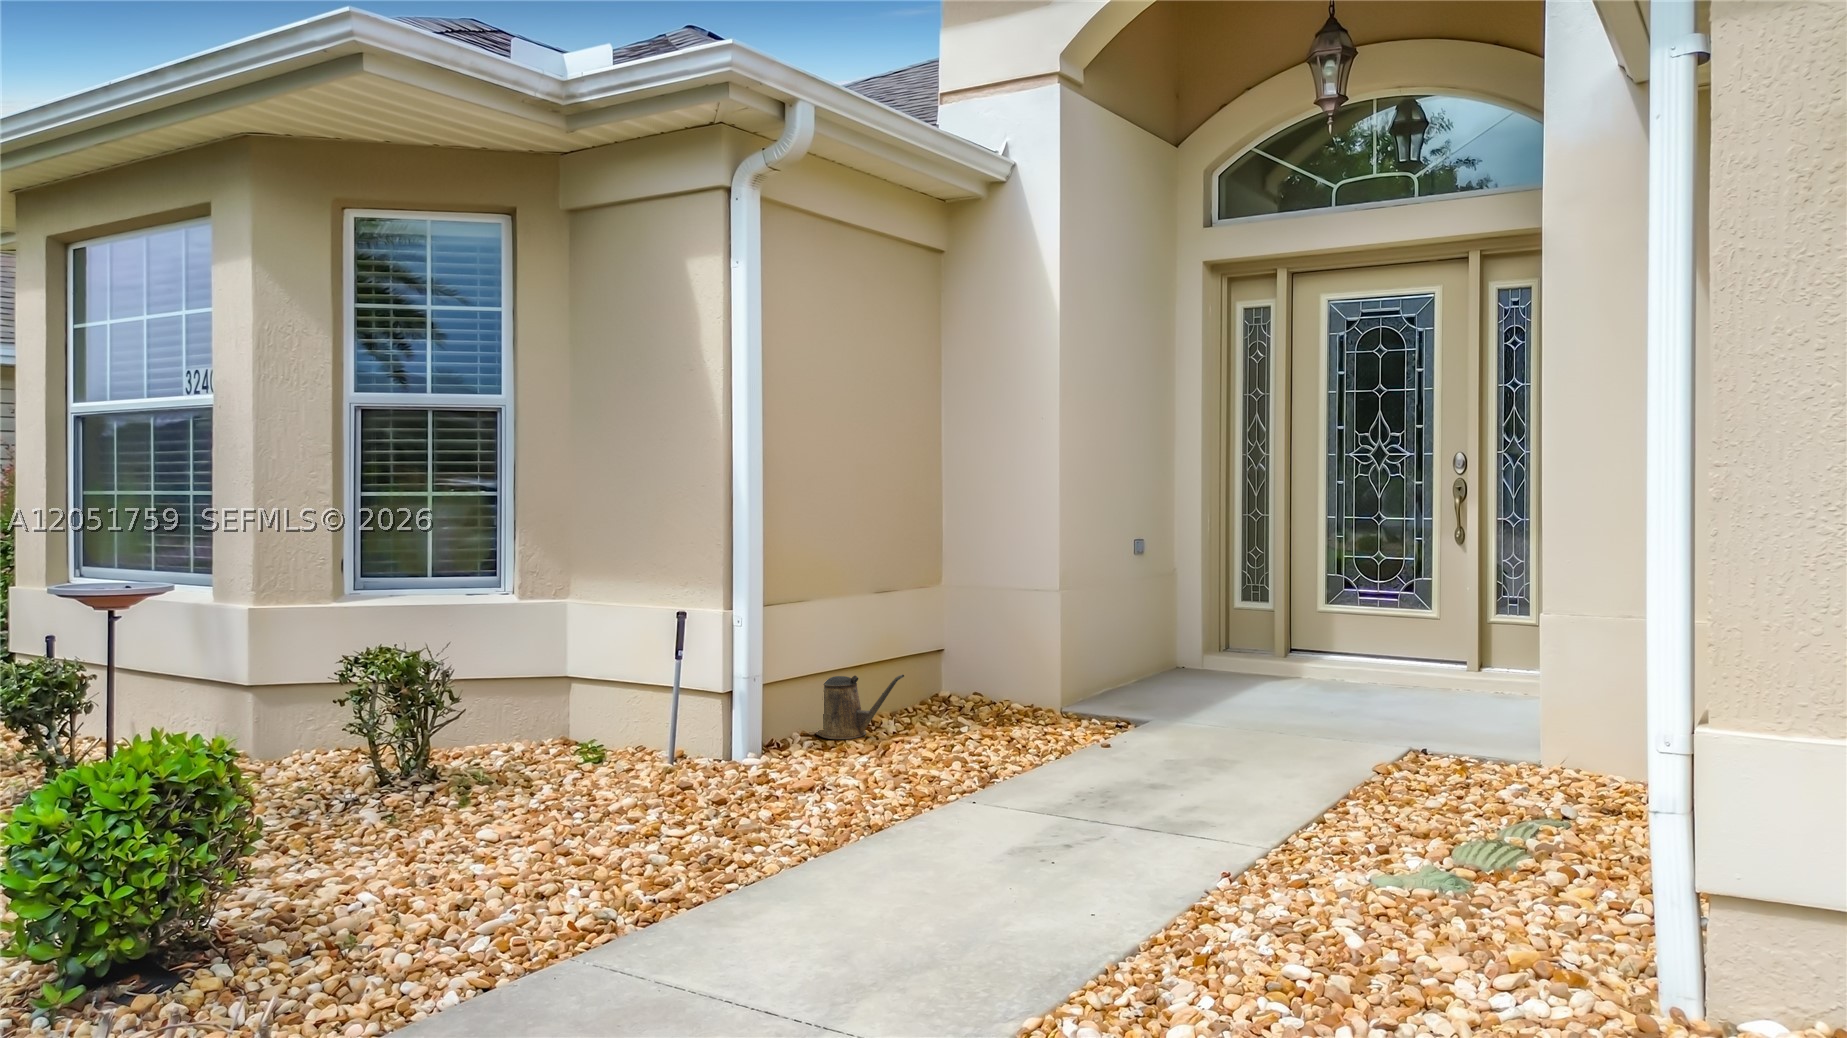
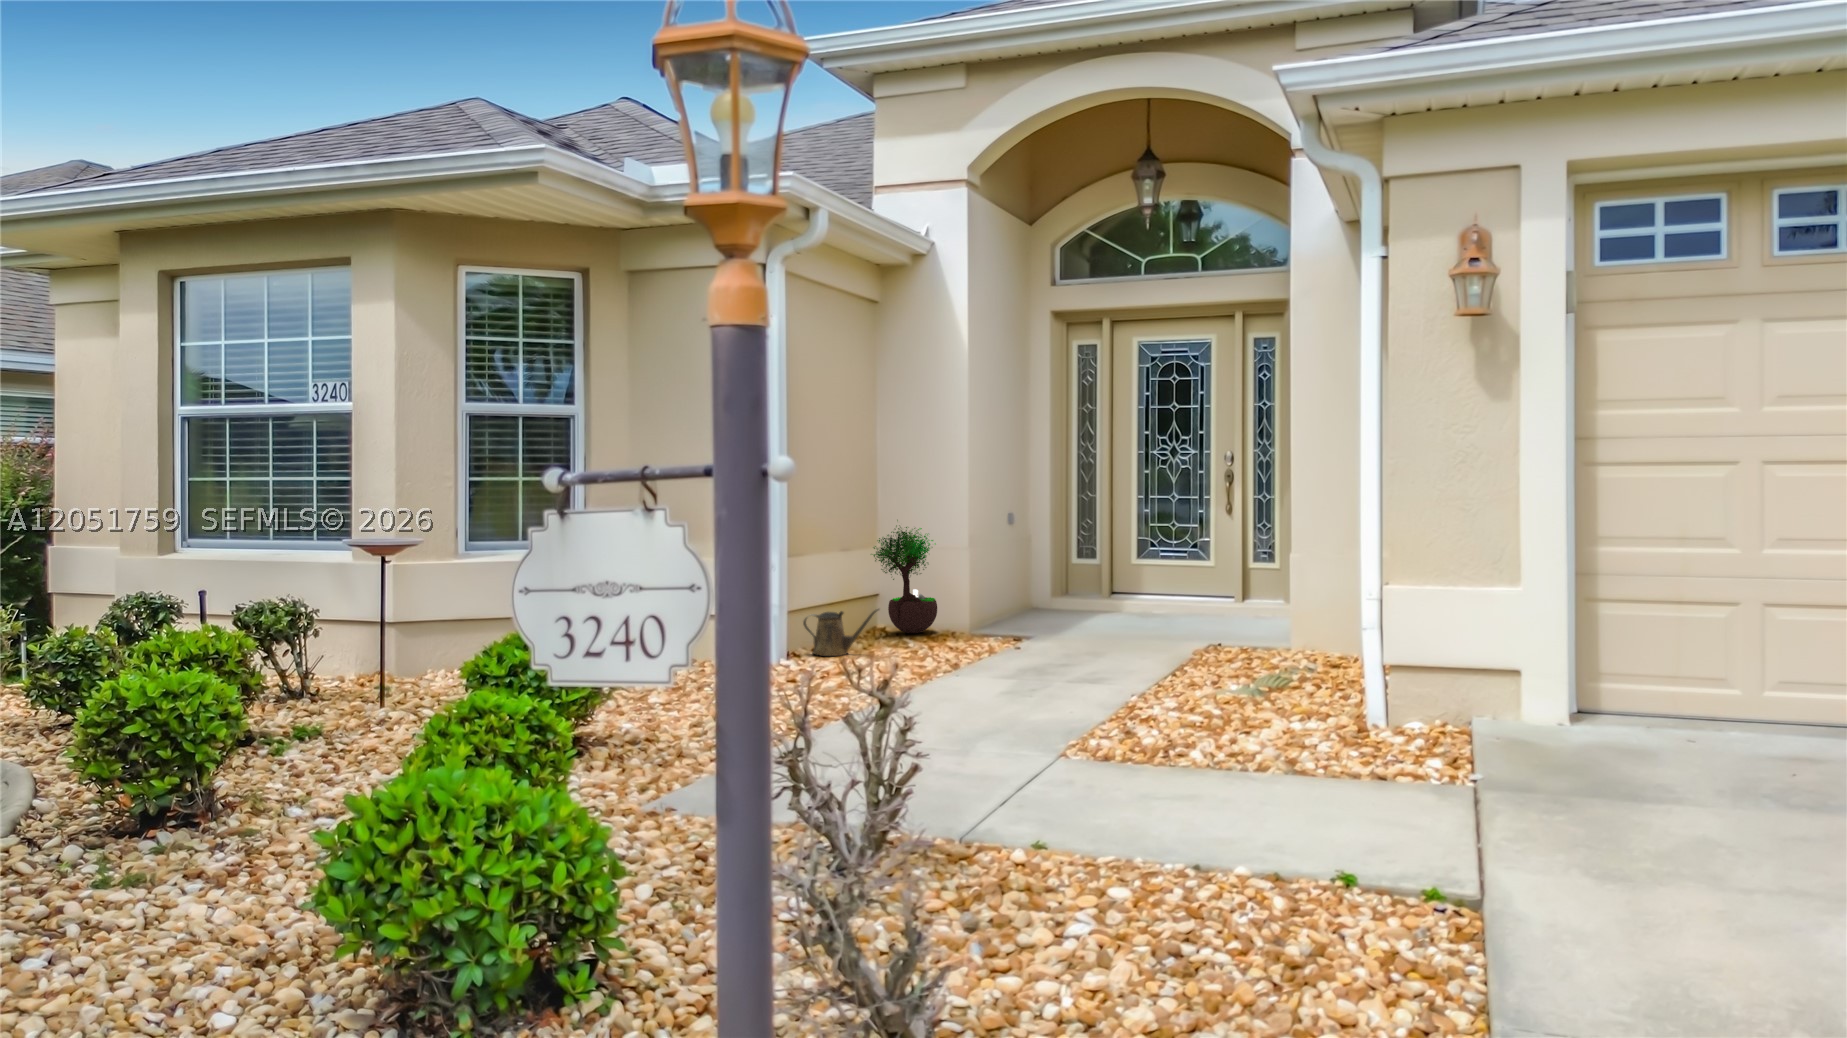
potted tree: none [921,547,1019,703] -> present [871,520,937,634]

